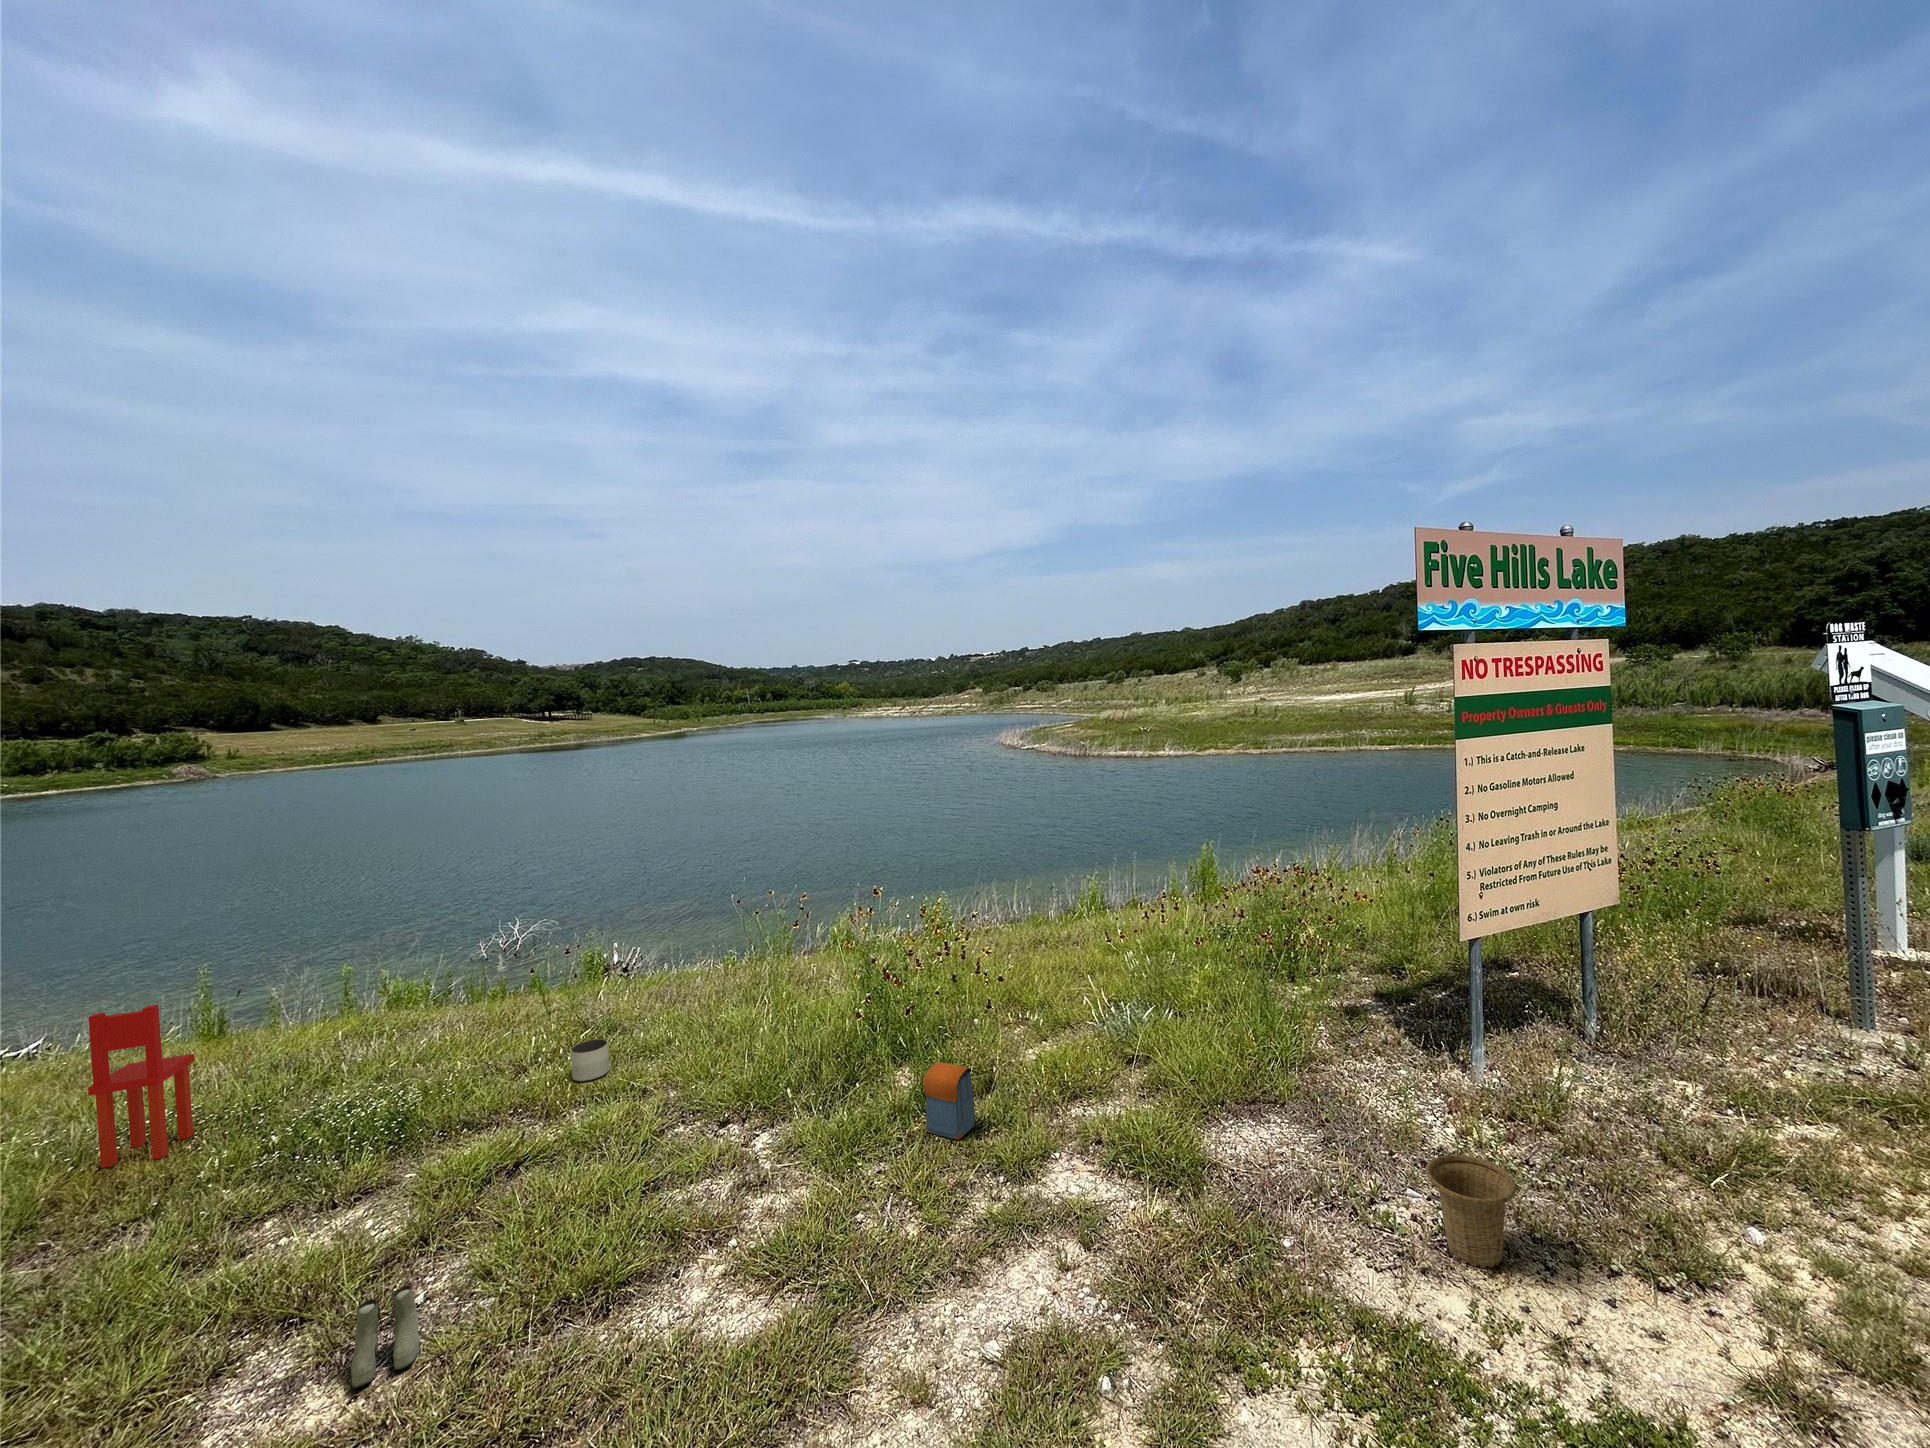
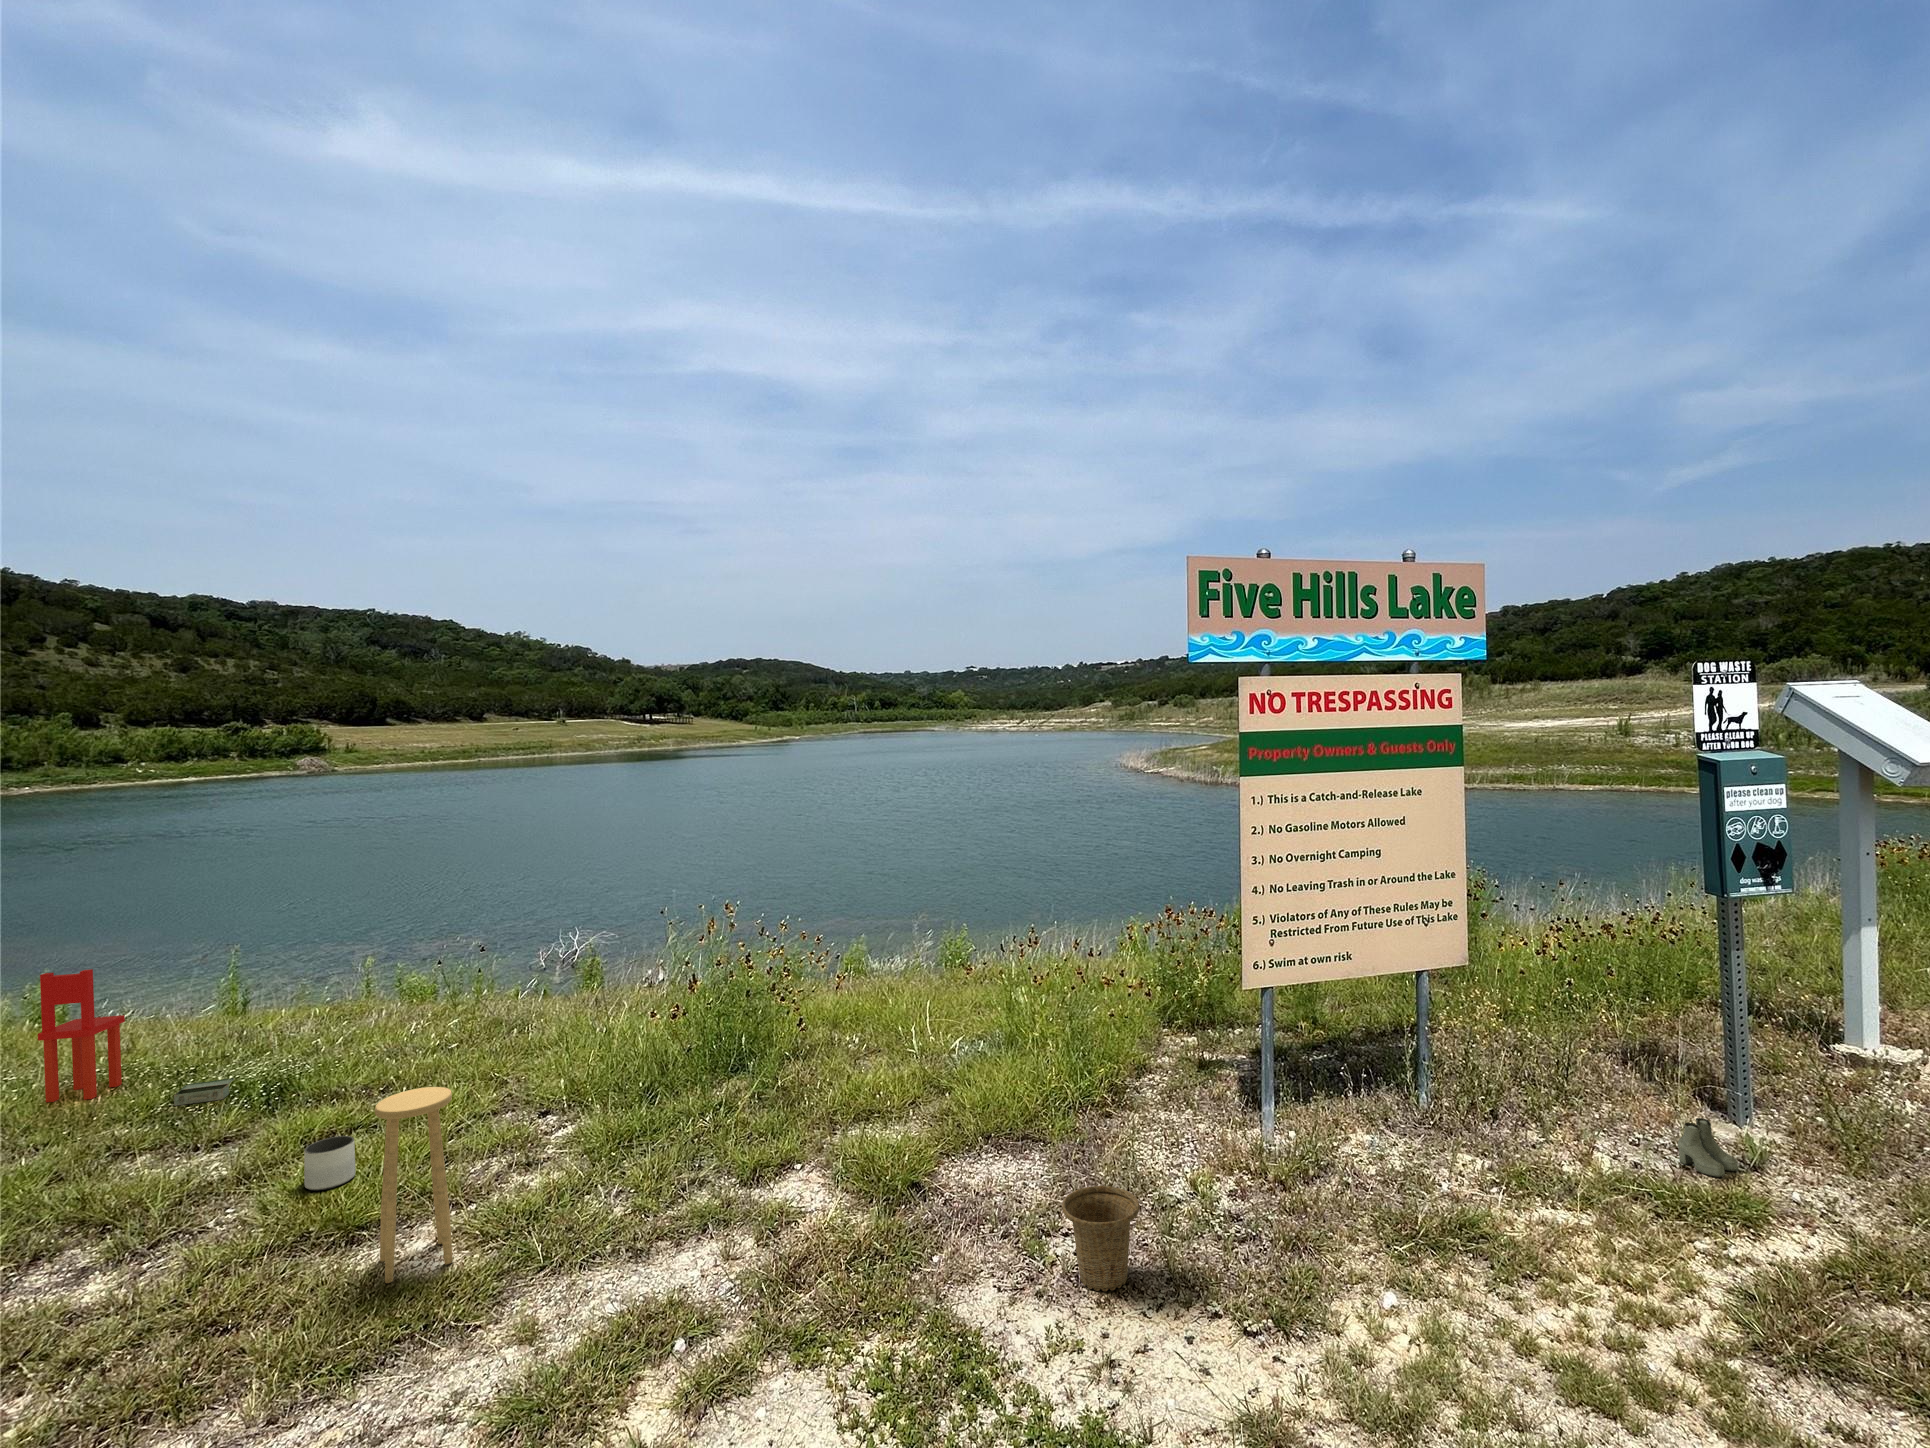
planter: present [571,1039,609,1082] -> present [304,1136,355,1191]
backpack: present [924,1062,975,1140] -> none [697,1072,748,1145]
toolbox: none [280,1115,347,1156] -> present [174,1078,234,1106]
stool: none [671,1123,768,1370] -> present [375,1087,453,1283]
boots: present [351,1285,419,1388] -> present [1678,1118,1738,1177]

